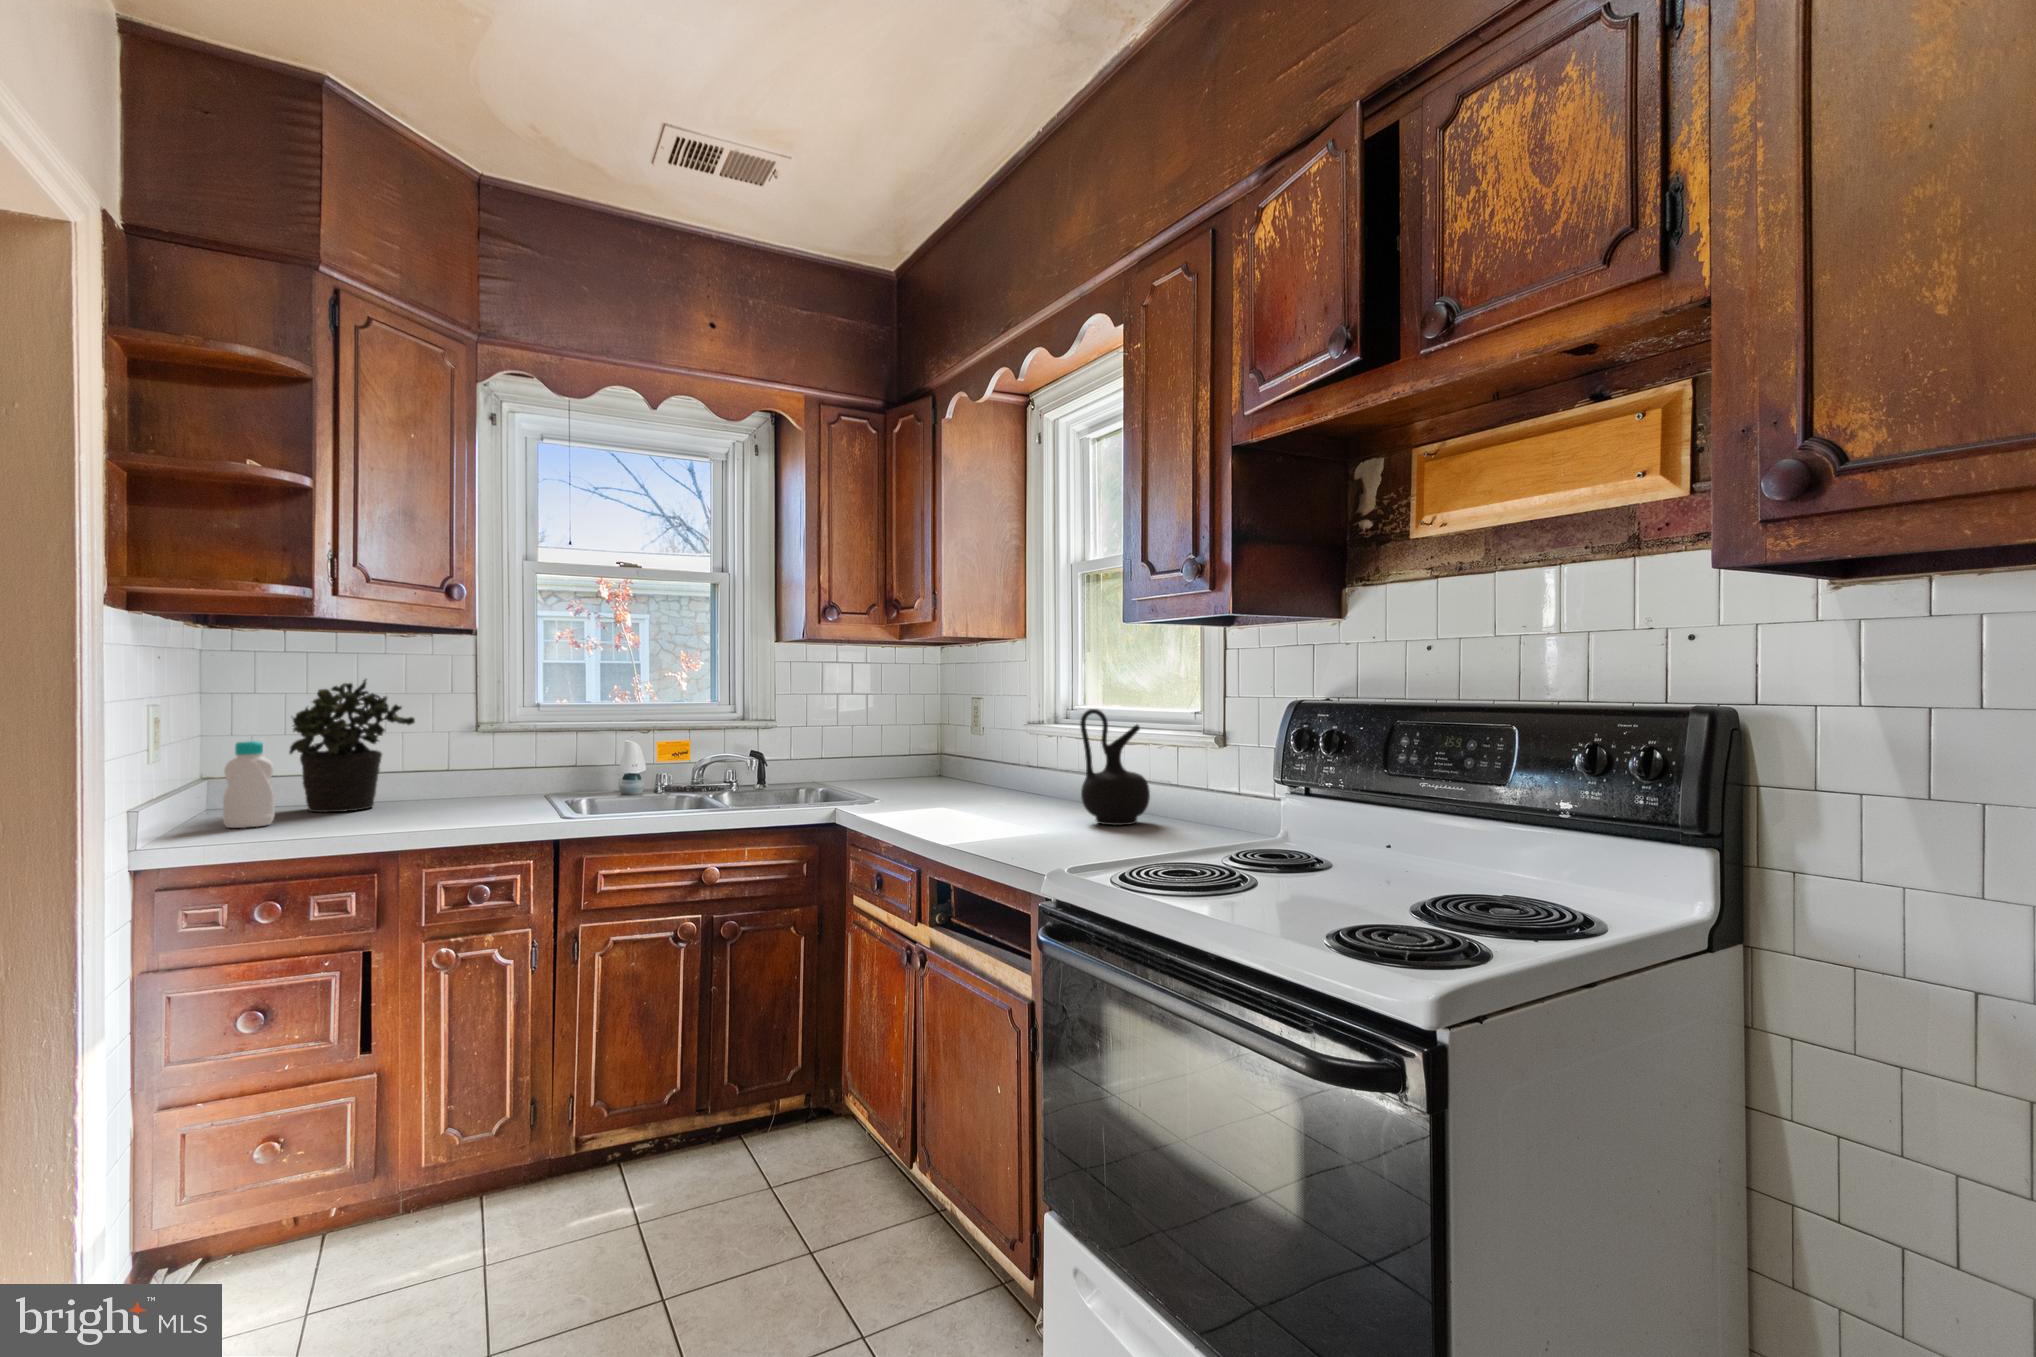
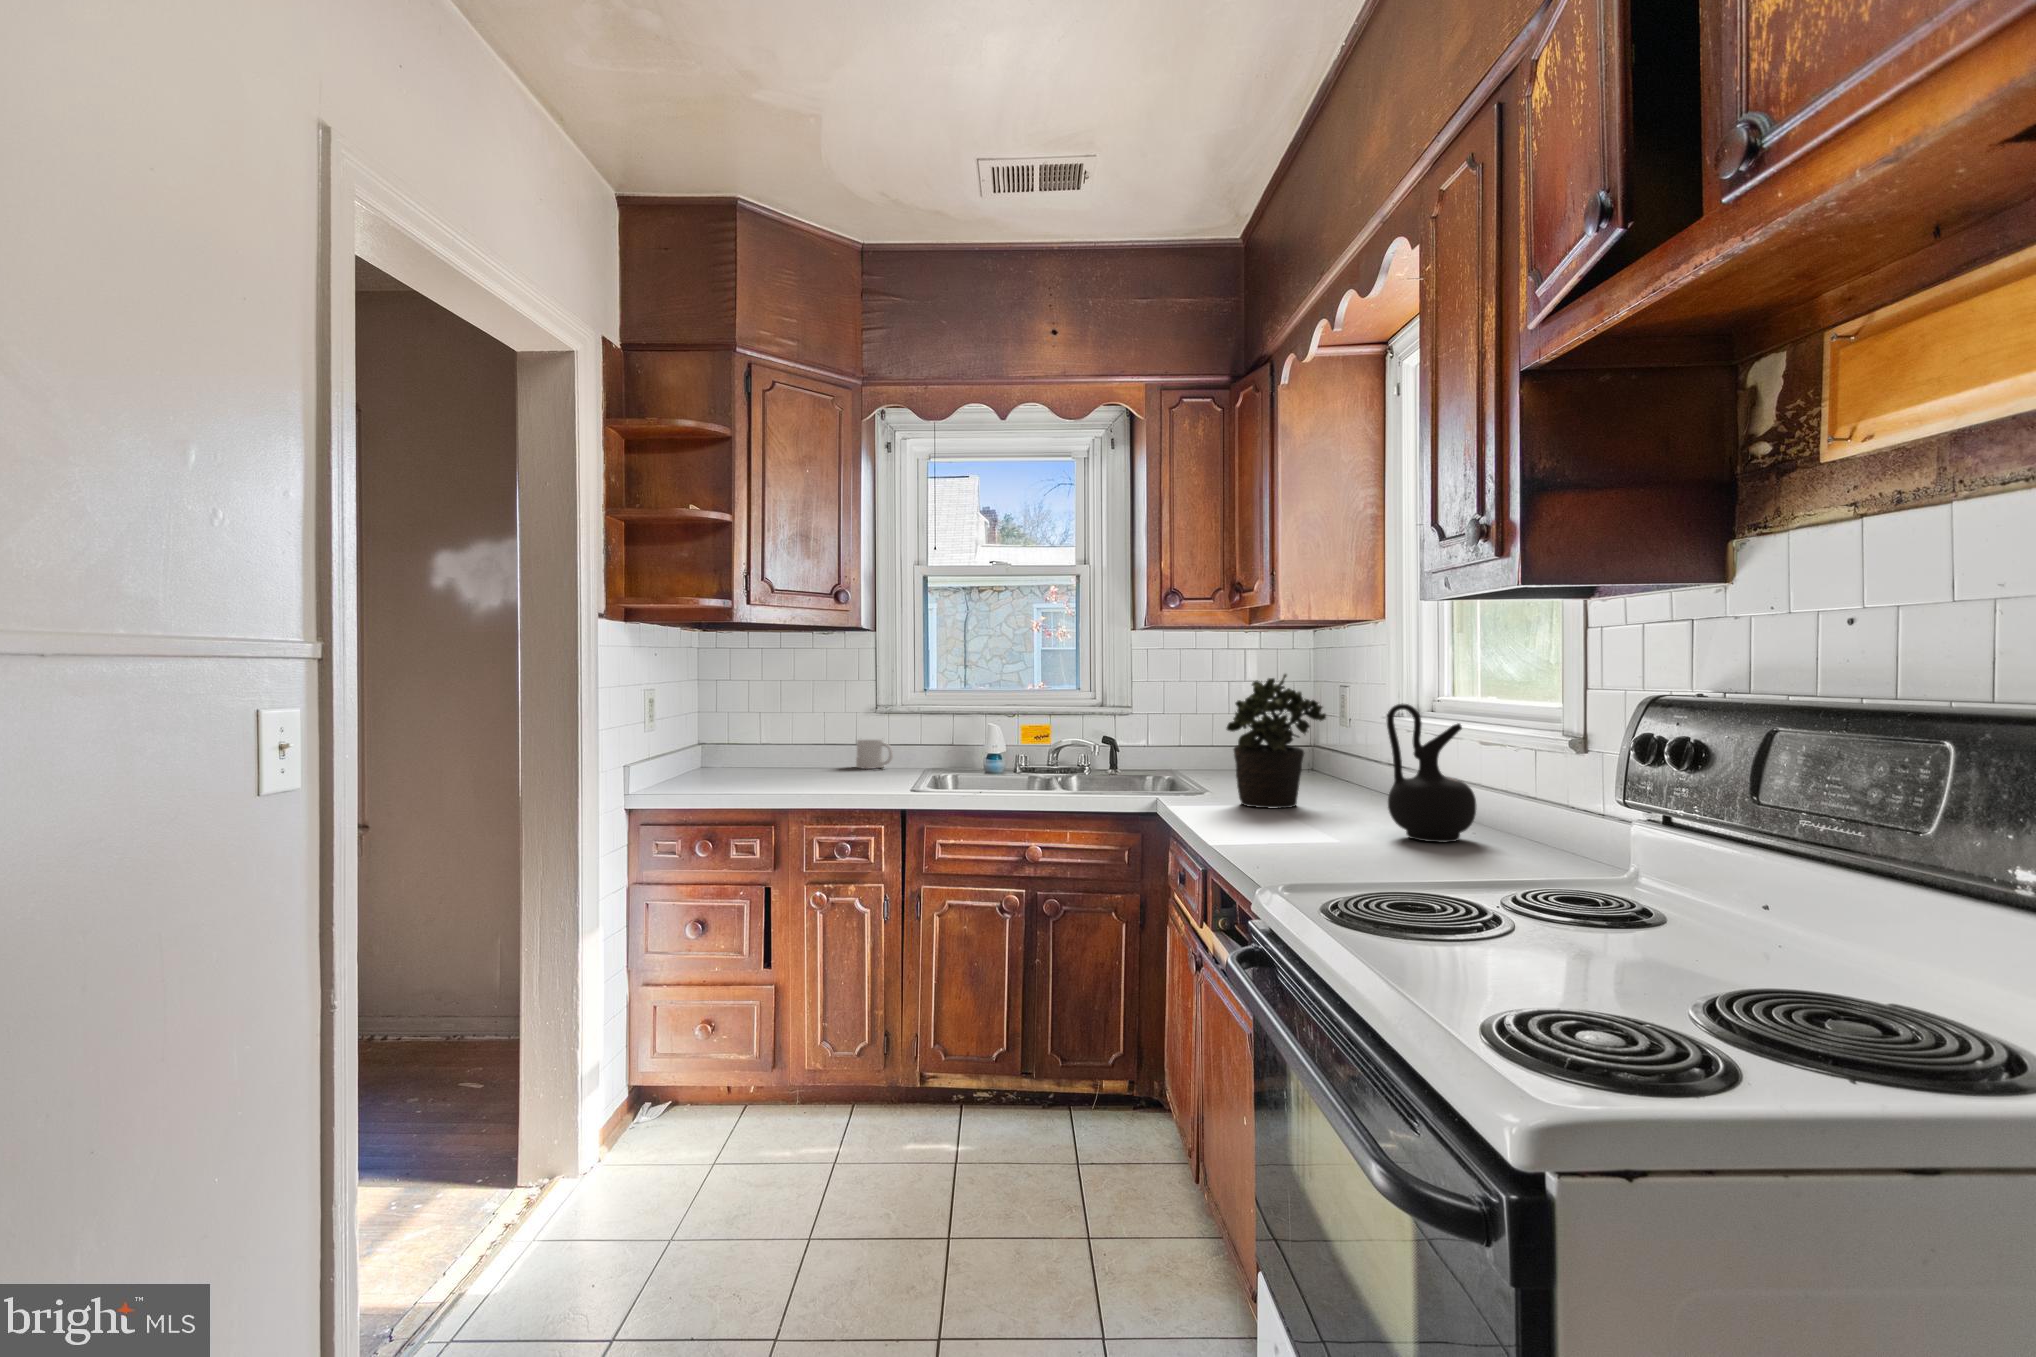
potted plant: present [289,679,415,812] -> present [1227,674,1326,809]
bottle: present [223,741,275,828] -> none [688,718,720,783]
mug: none [446,761,498,798] -> present [856,740,893,769]

